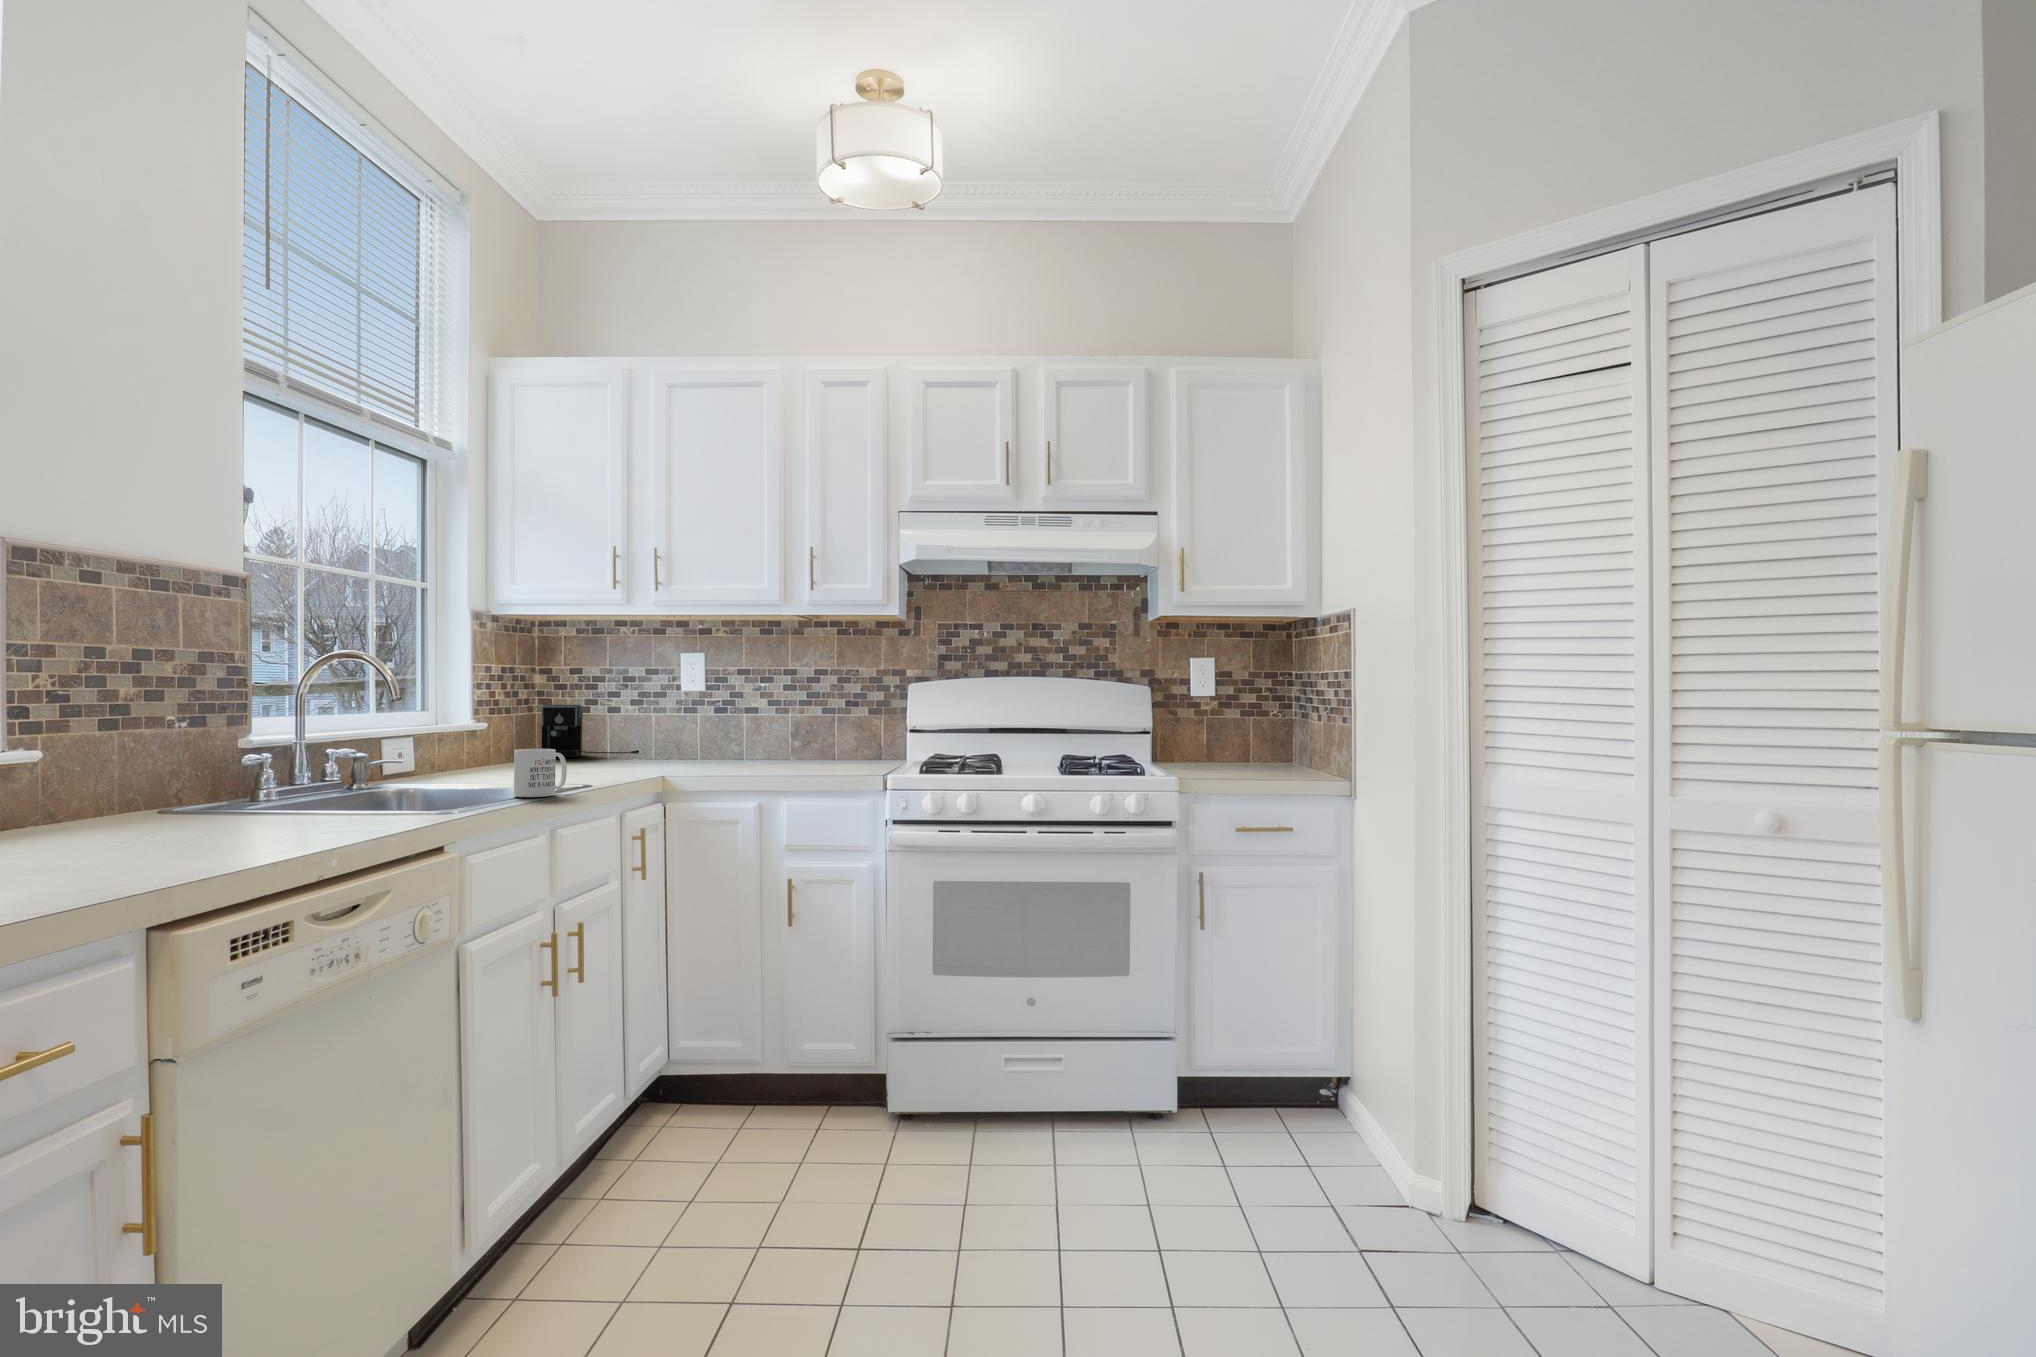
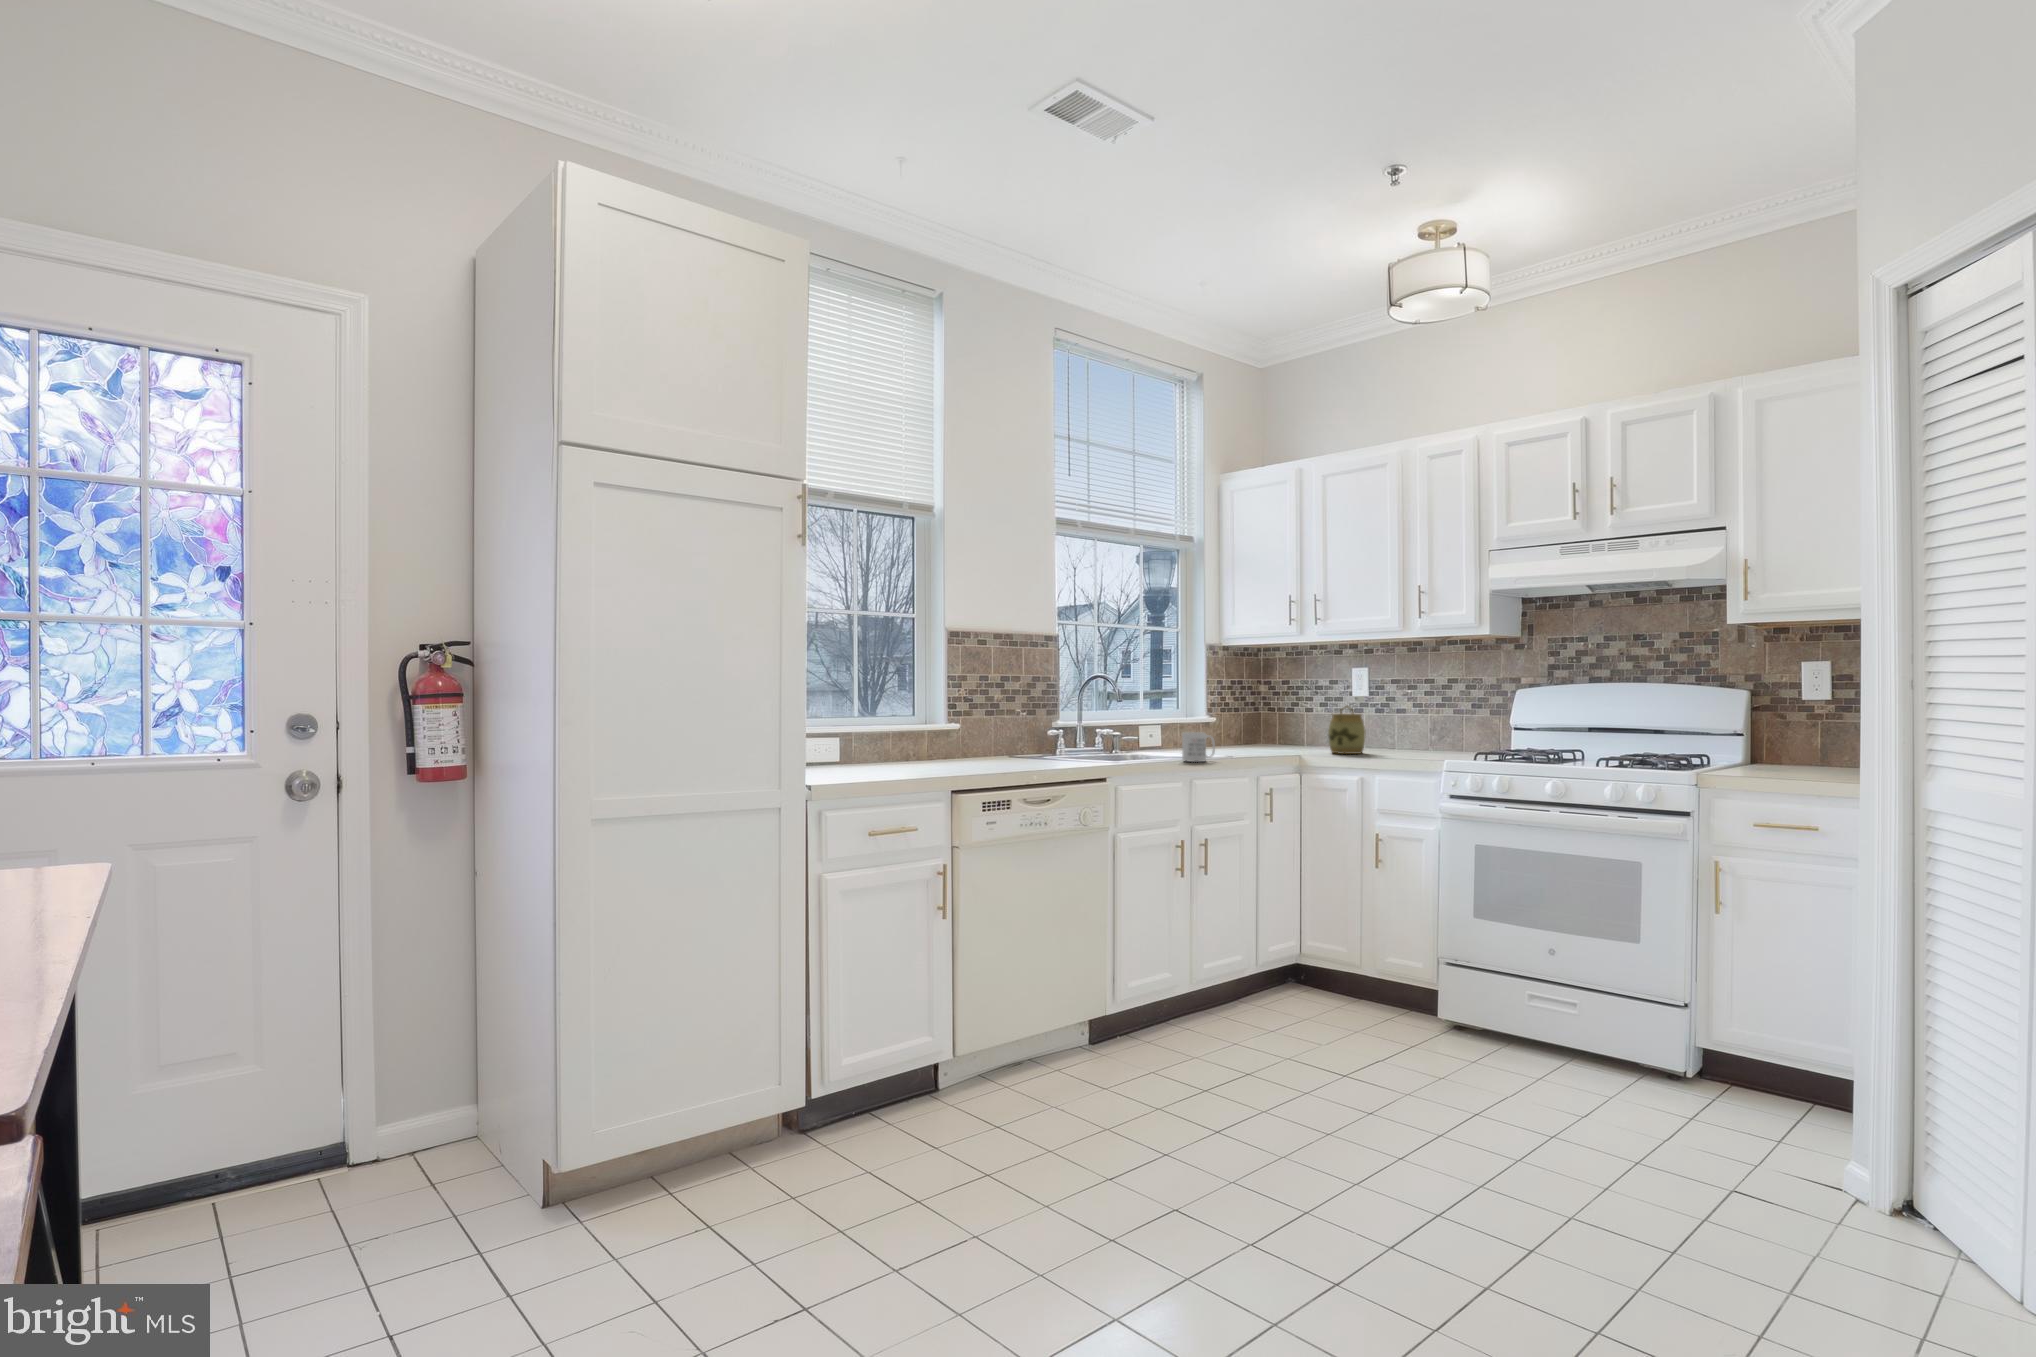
jar: none [698,703,751,771] -> present [1328,706,1366,754]
coffee maker: present [541,705,639,757] -> none [1250,706,1323,743]

